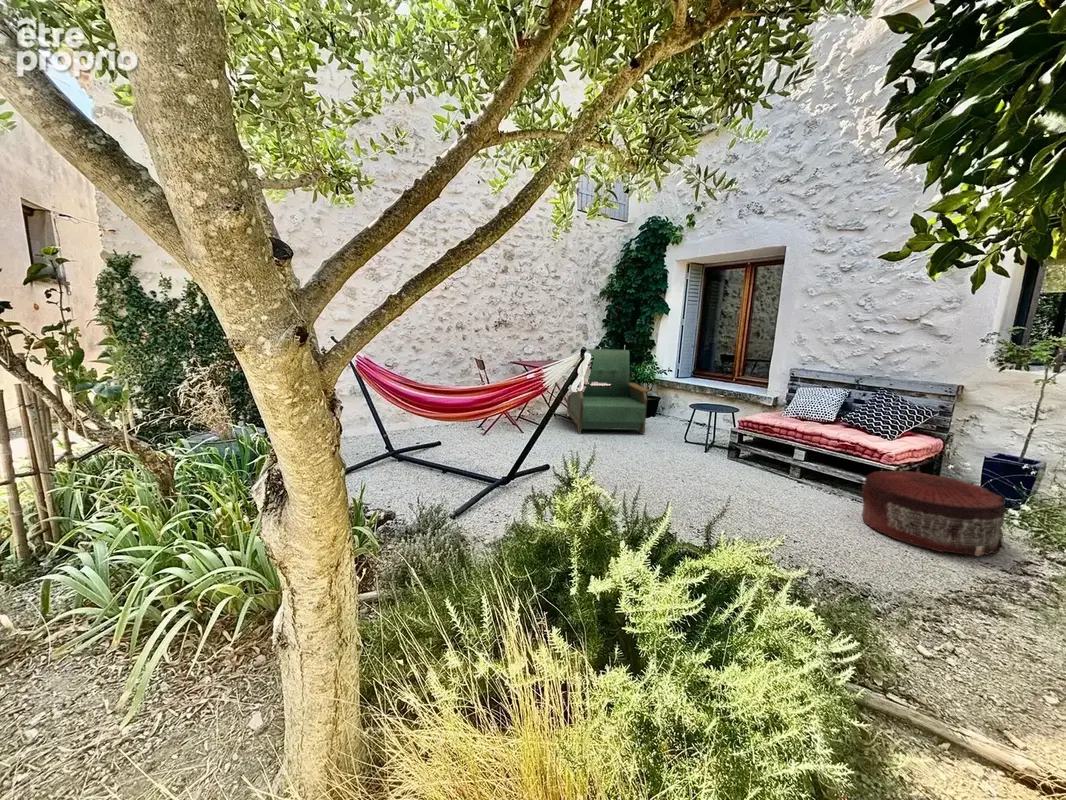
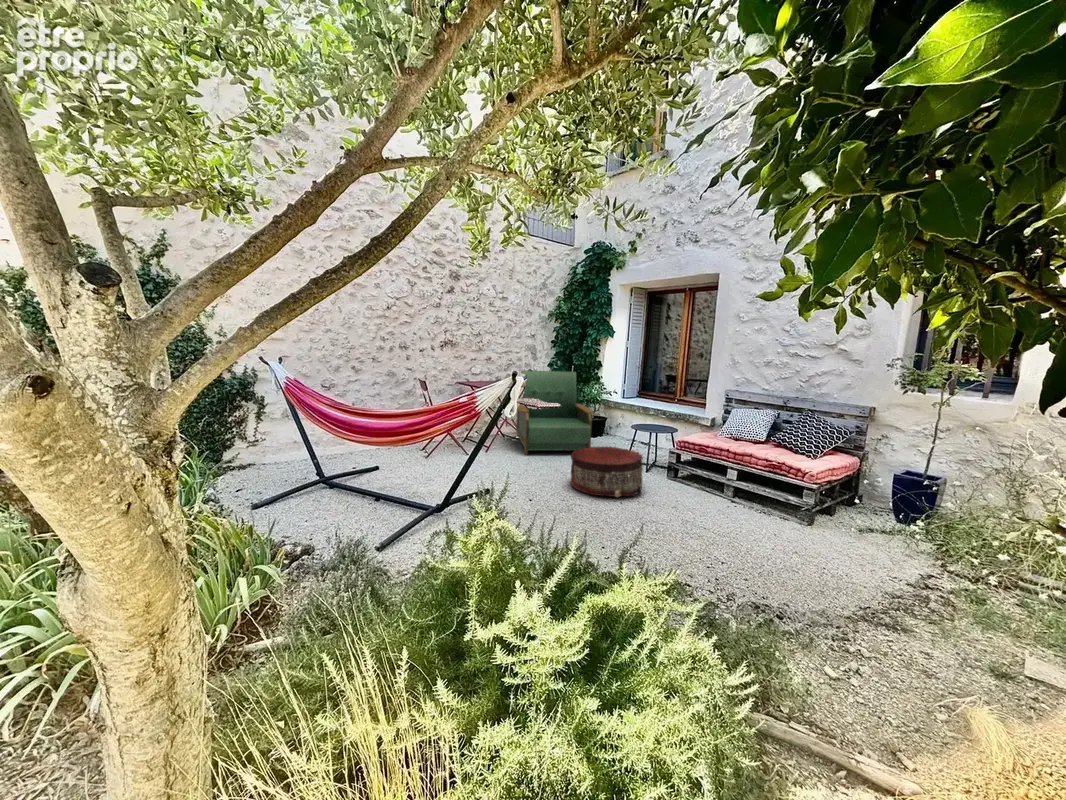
pouf: present [862,471,1006,556] -> present [571,446,643,497]

